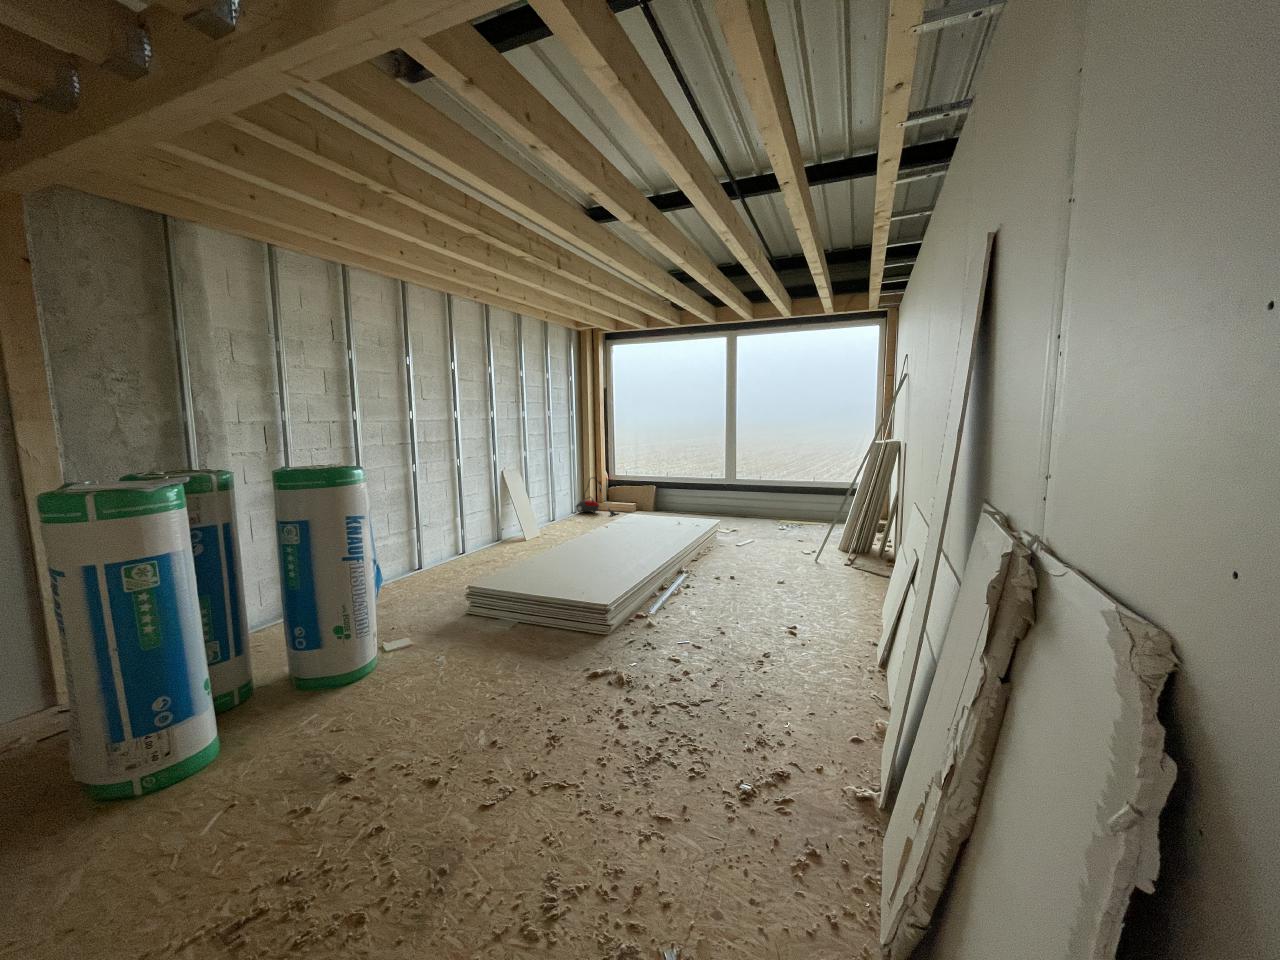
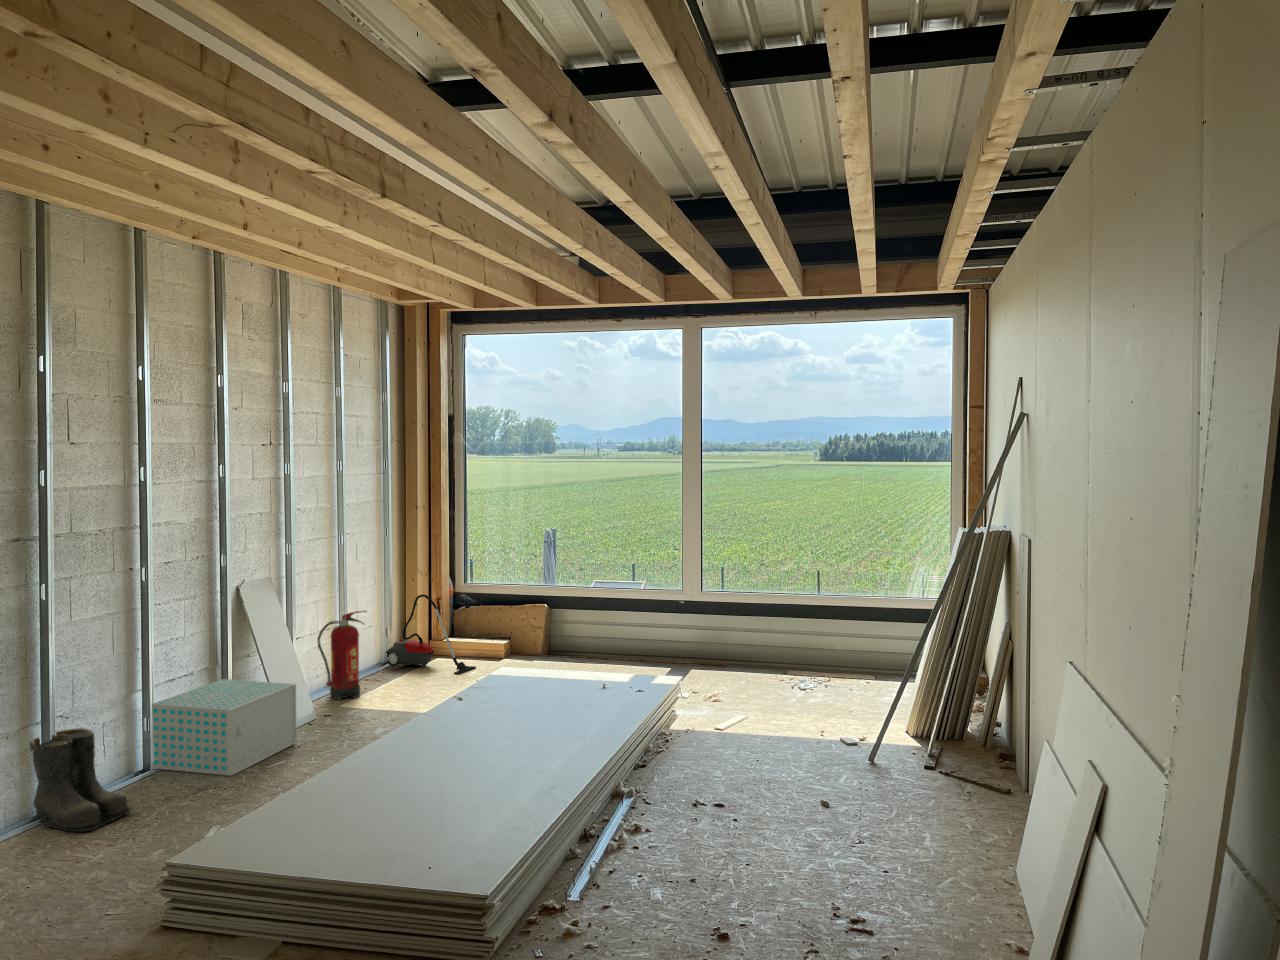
fire extinguisher: none [542,484,565,526] -> present [318,610,366,699]
storage box: none [465,513,531,556] -> present [151,679,296,776]
boots: none [412,531,458,576] -> present [29,728,133,832]

